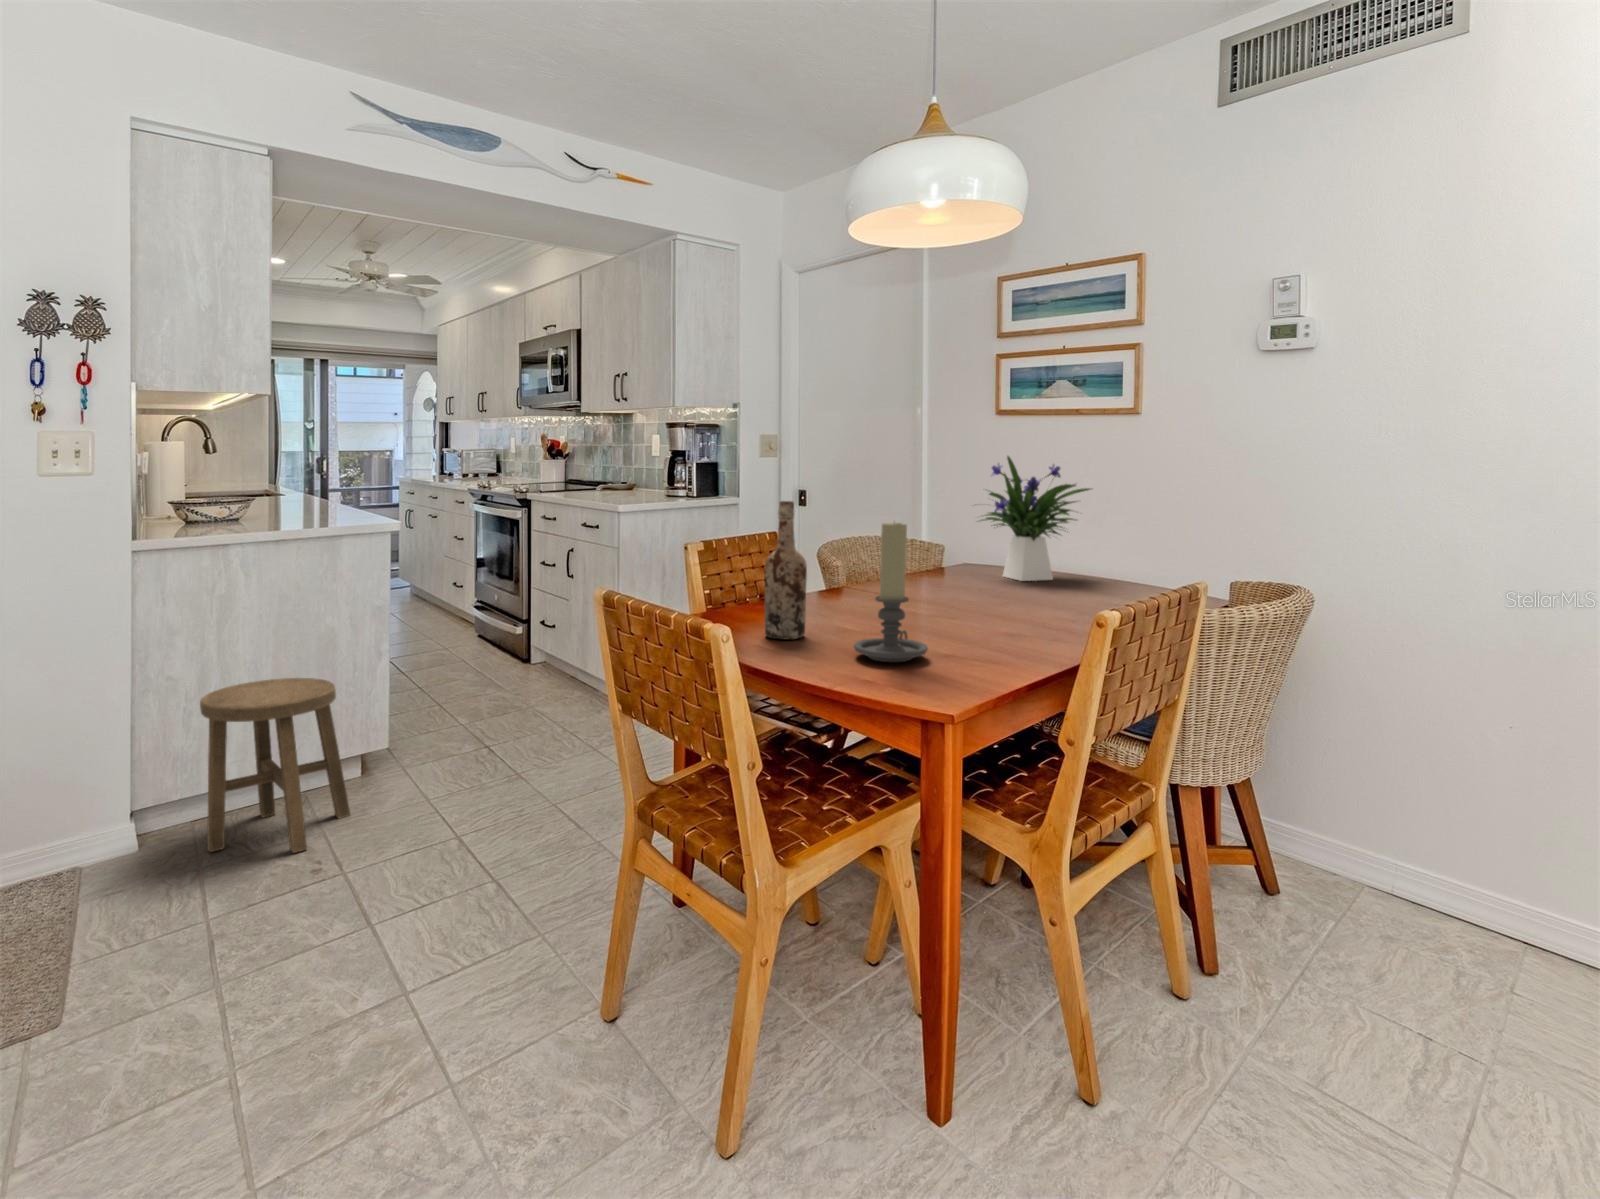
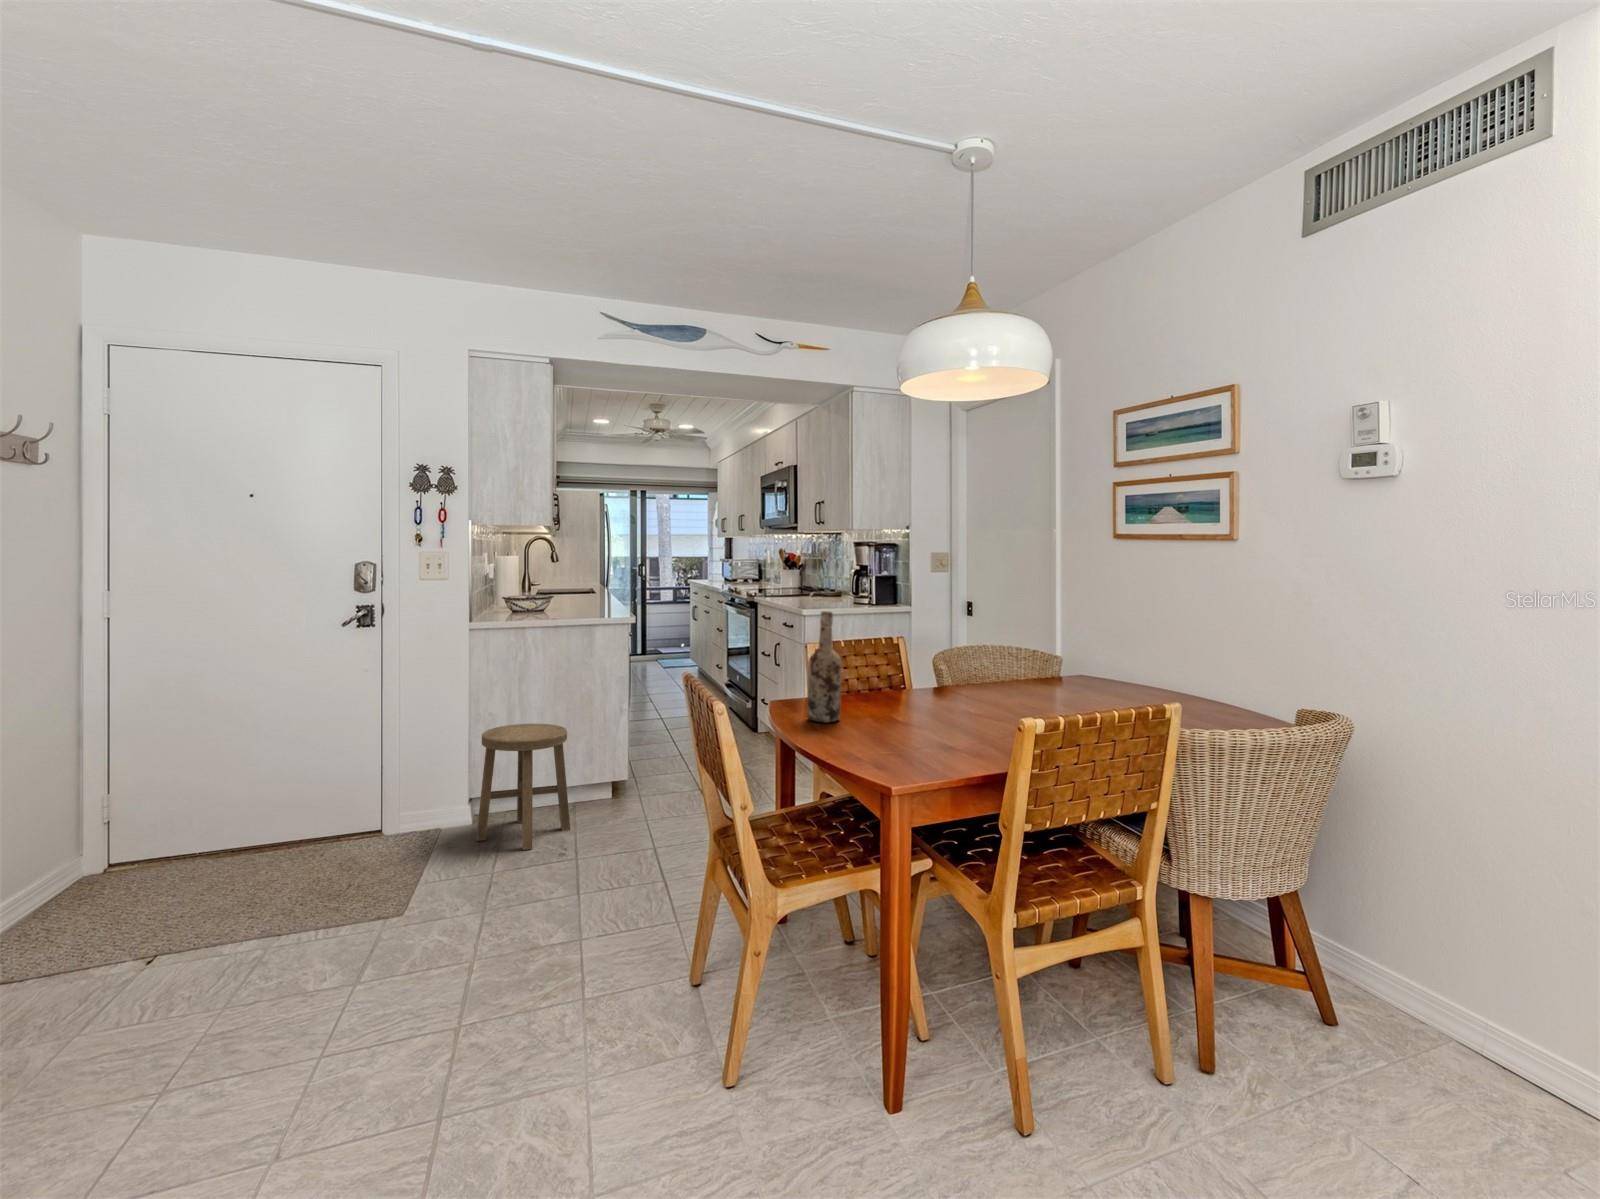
flower arrangement: present [982,456,1091,581] -> none [1059,575,1173,692]
candle holder: present [854,522,928,662] -> none [853,630,913,747]

